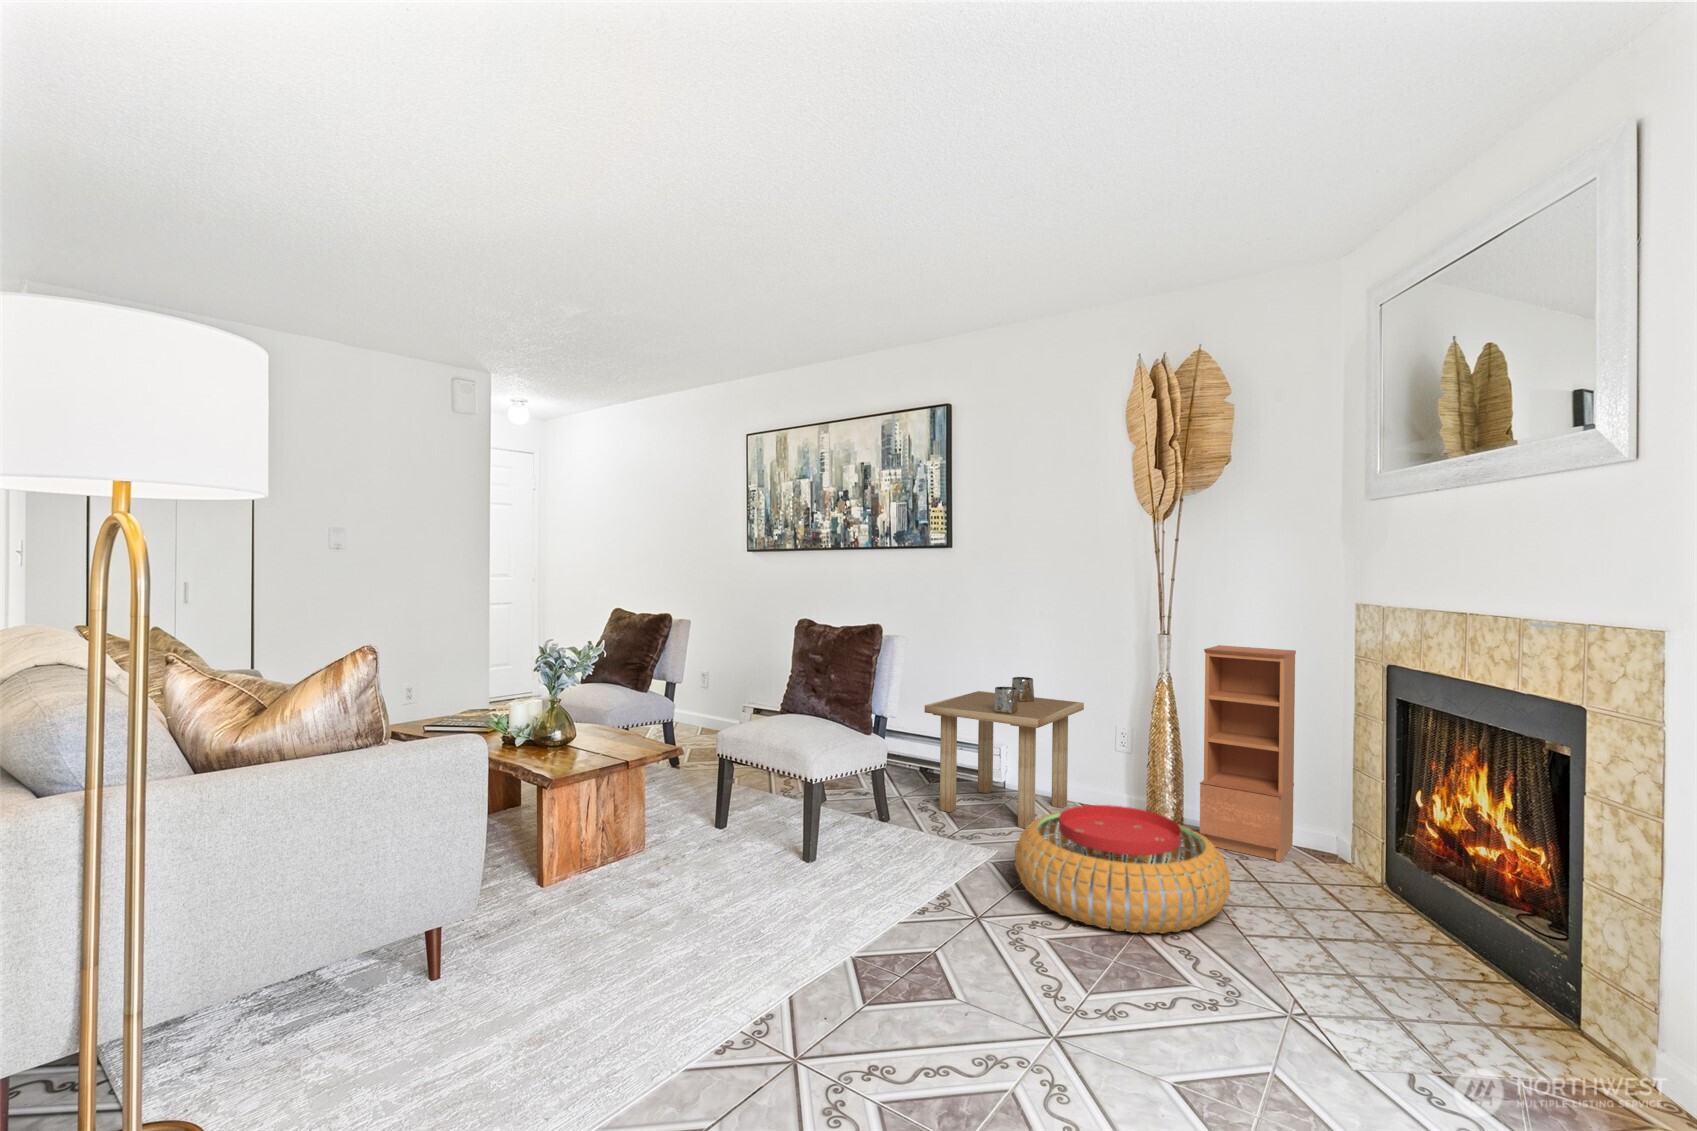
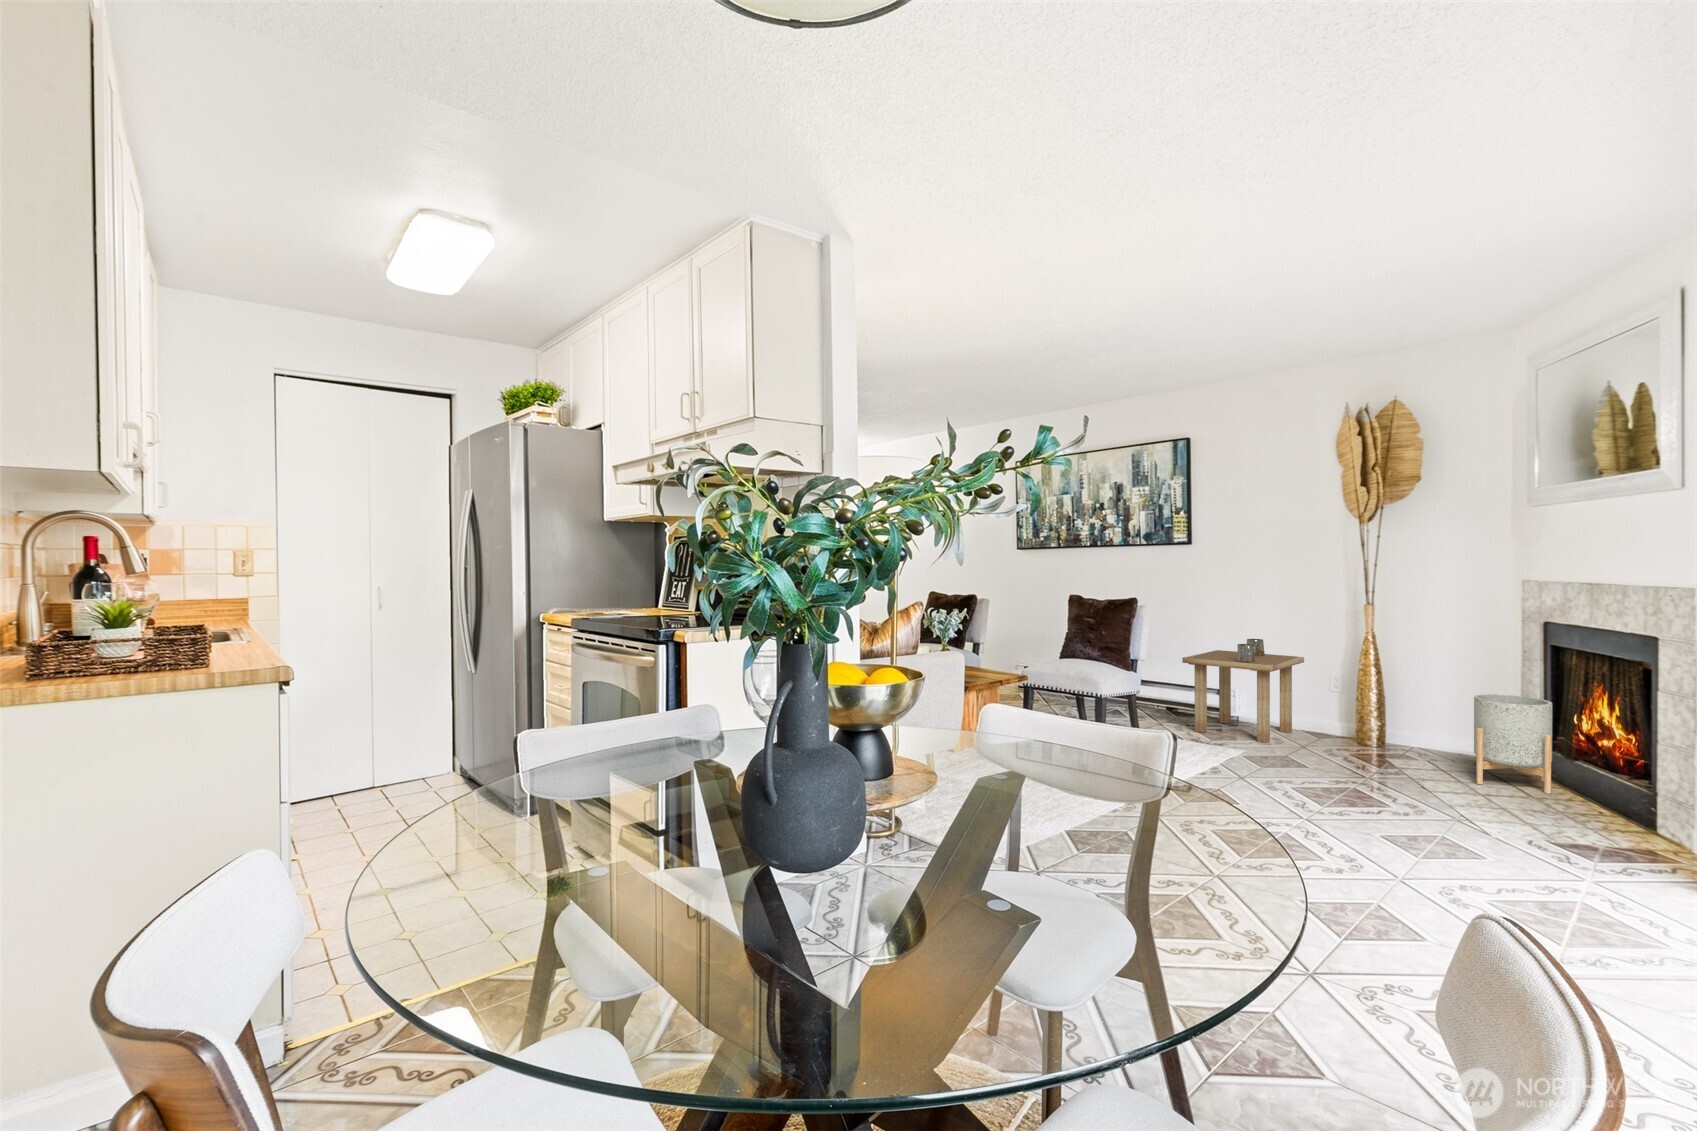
bookcase: present [1200,645,1296,862] -> none [1399,613,1475,764]
planter: none [1300,766,1405,923] -> present [1474,694,1552,794]
pouf: present [1015,805,1230,934] -> none [1264,719,1421,791]

